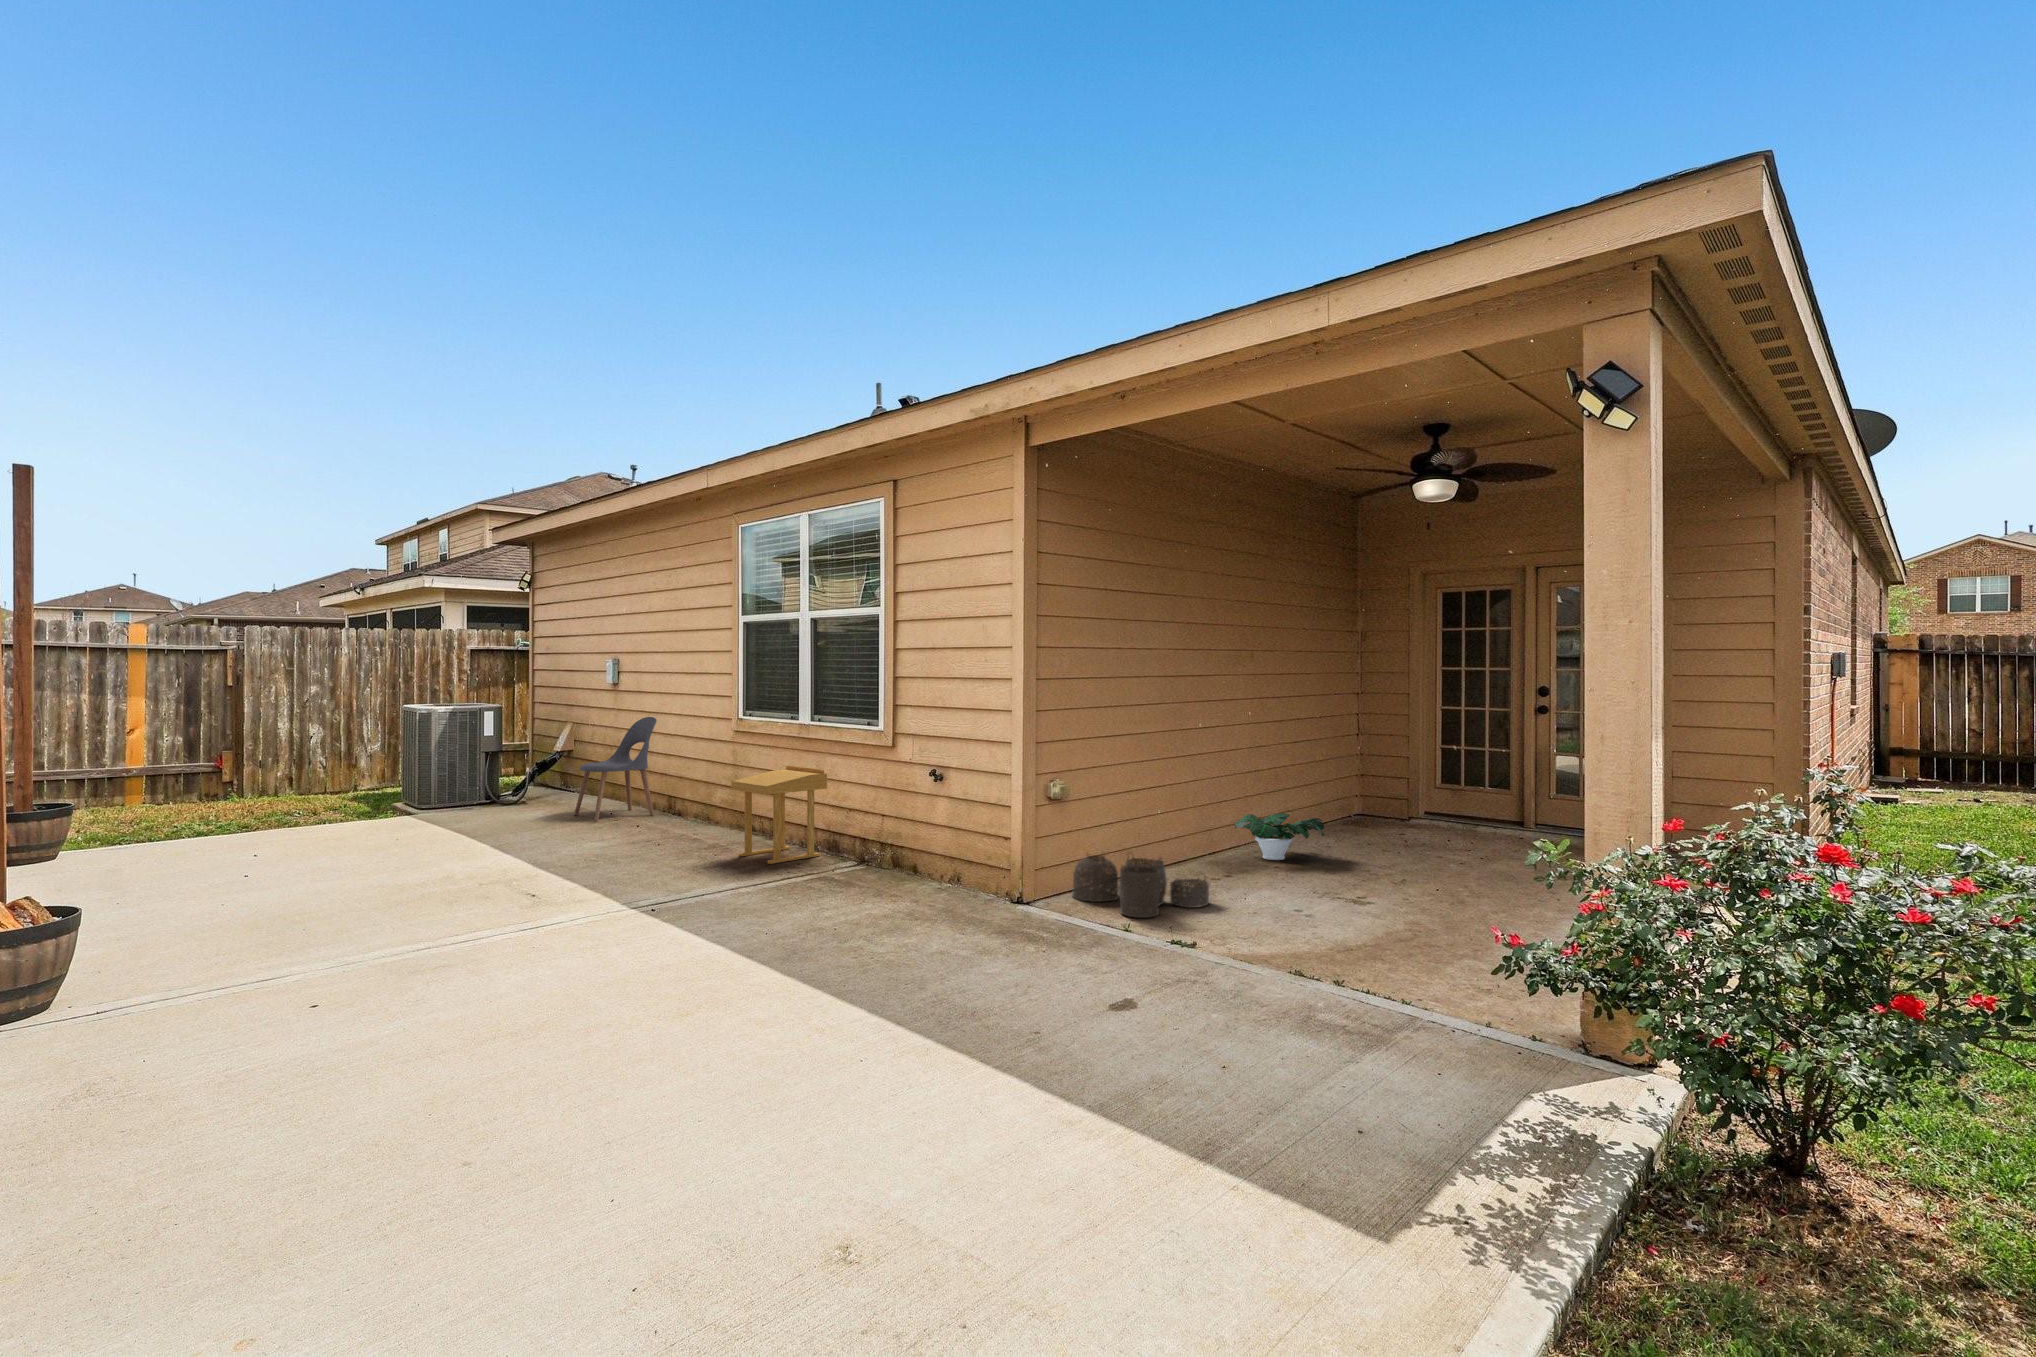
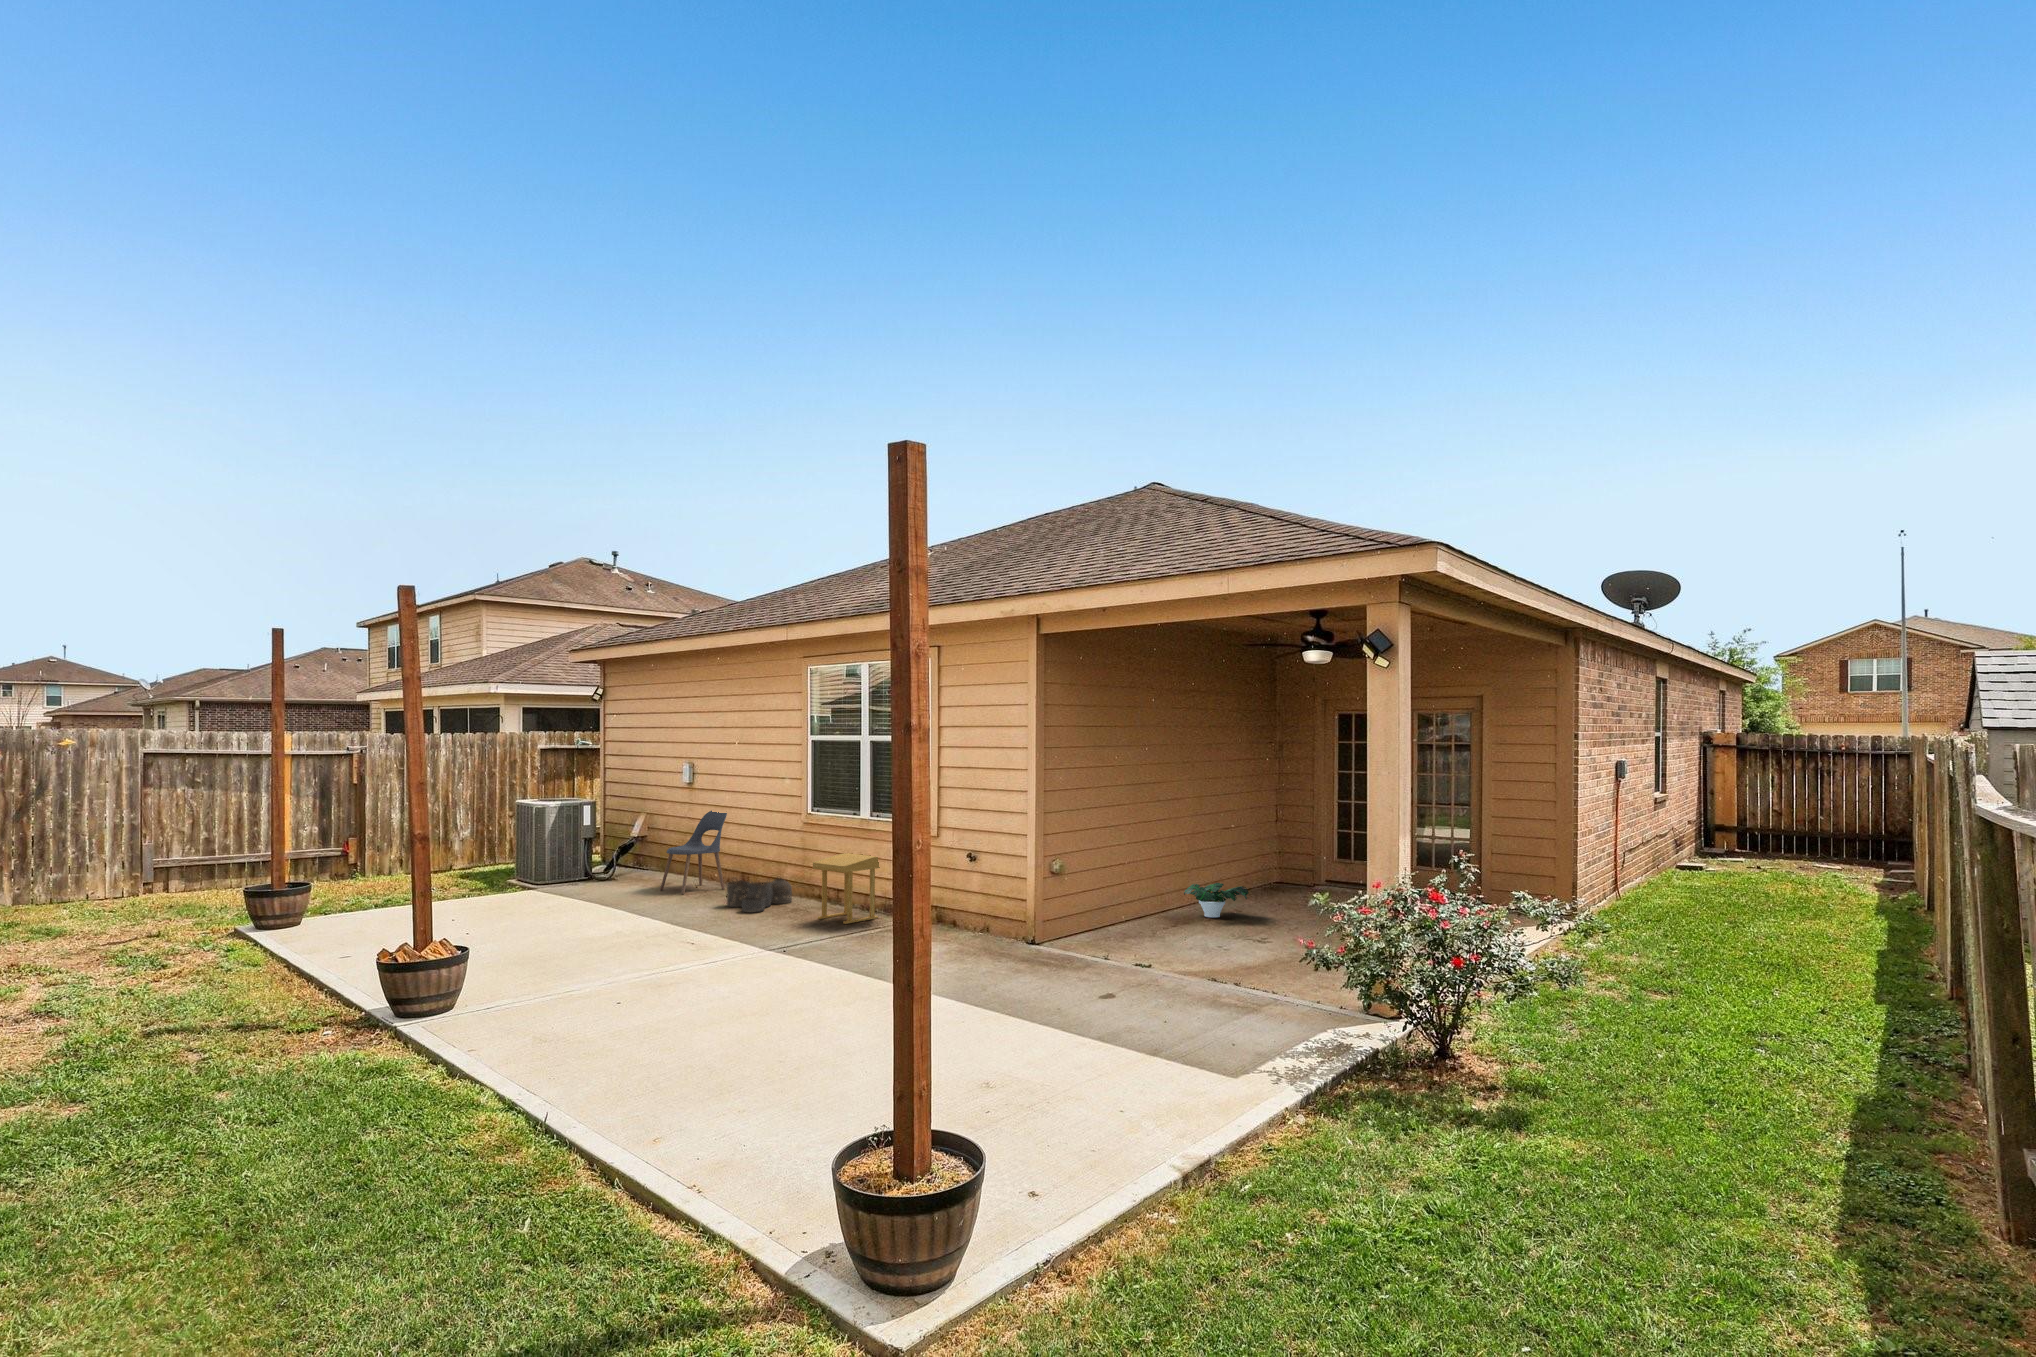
woven basket: present [1072,853,1209,917] -> present [727,877,792,912]

